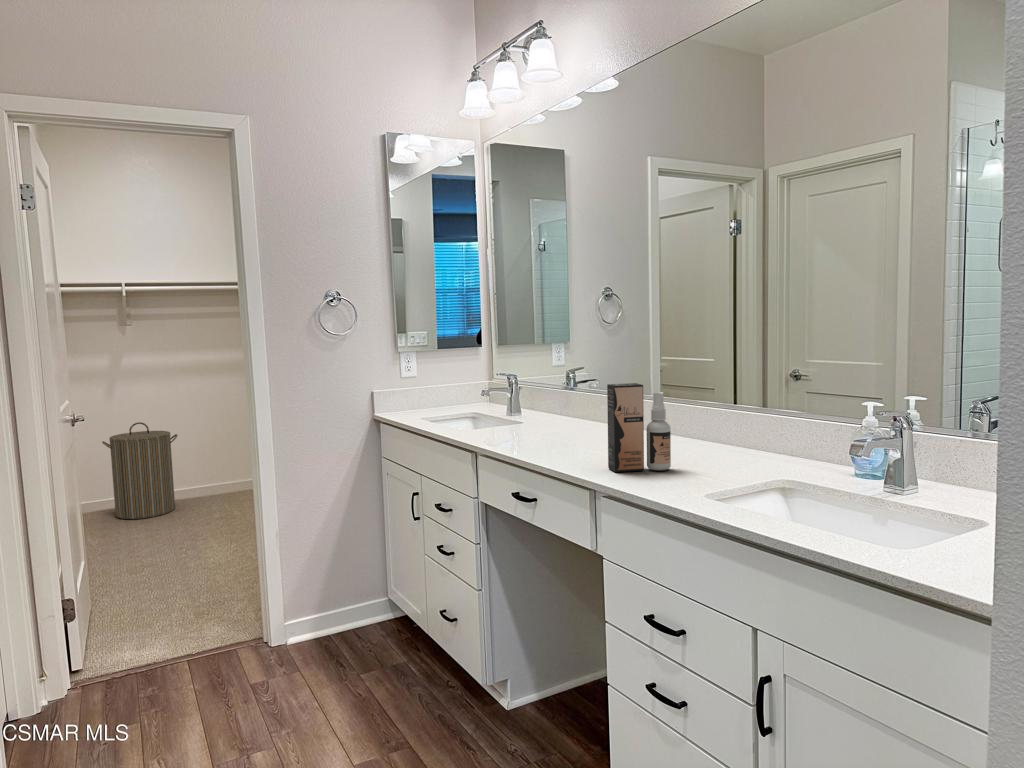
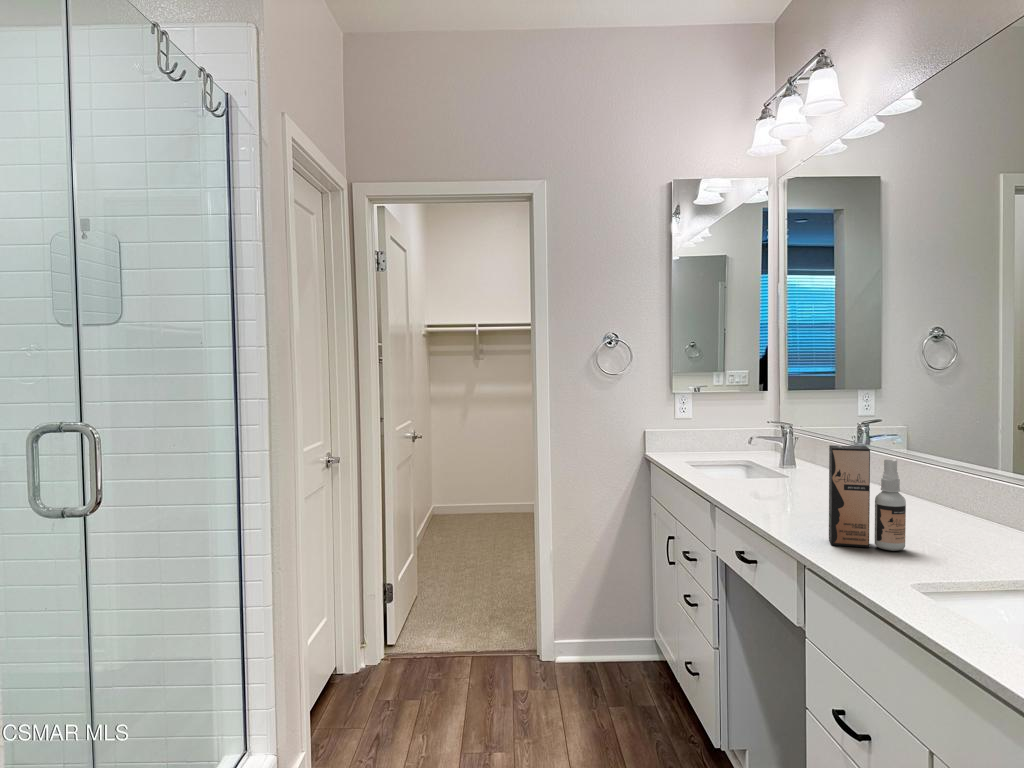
laundry hamper: present [102,422,178,519] -> none [453,443,510,526]

